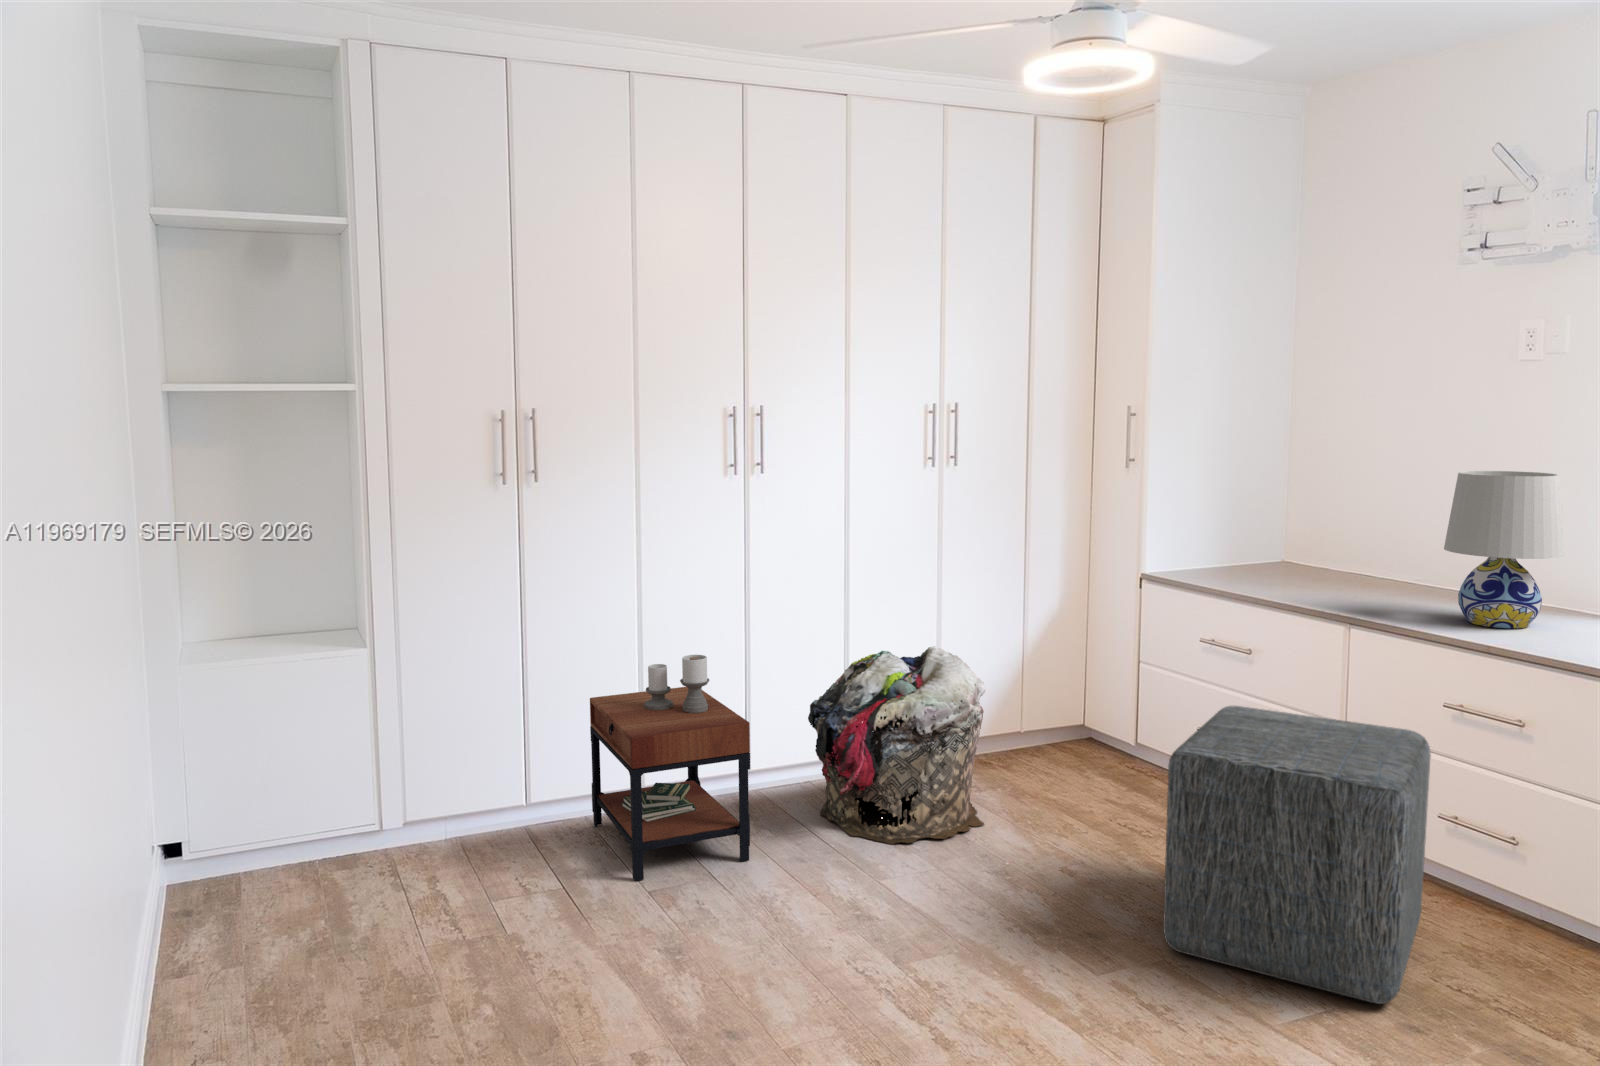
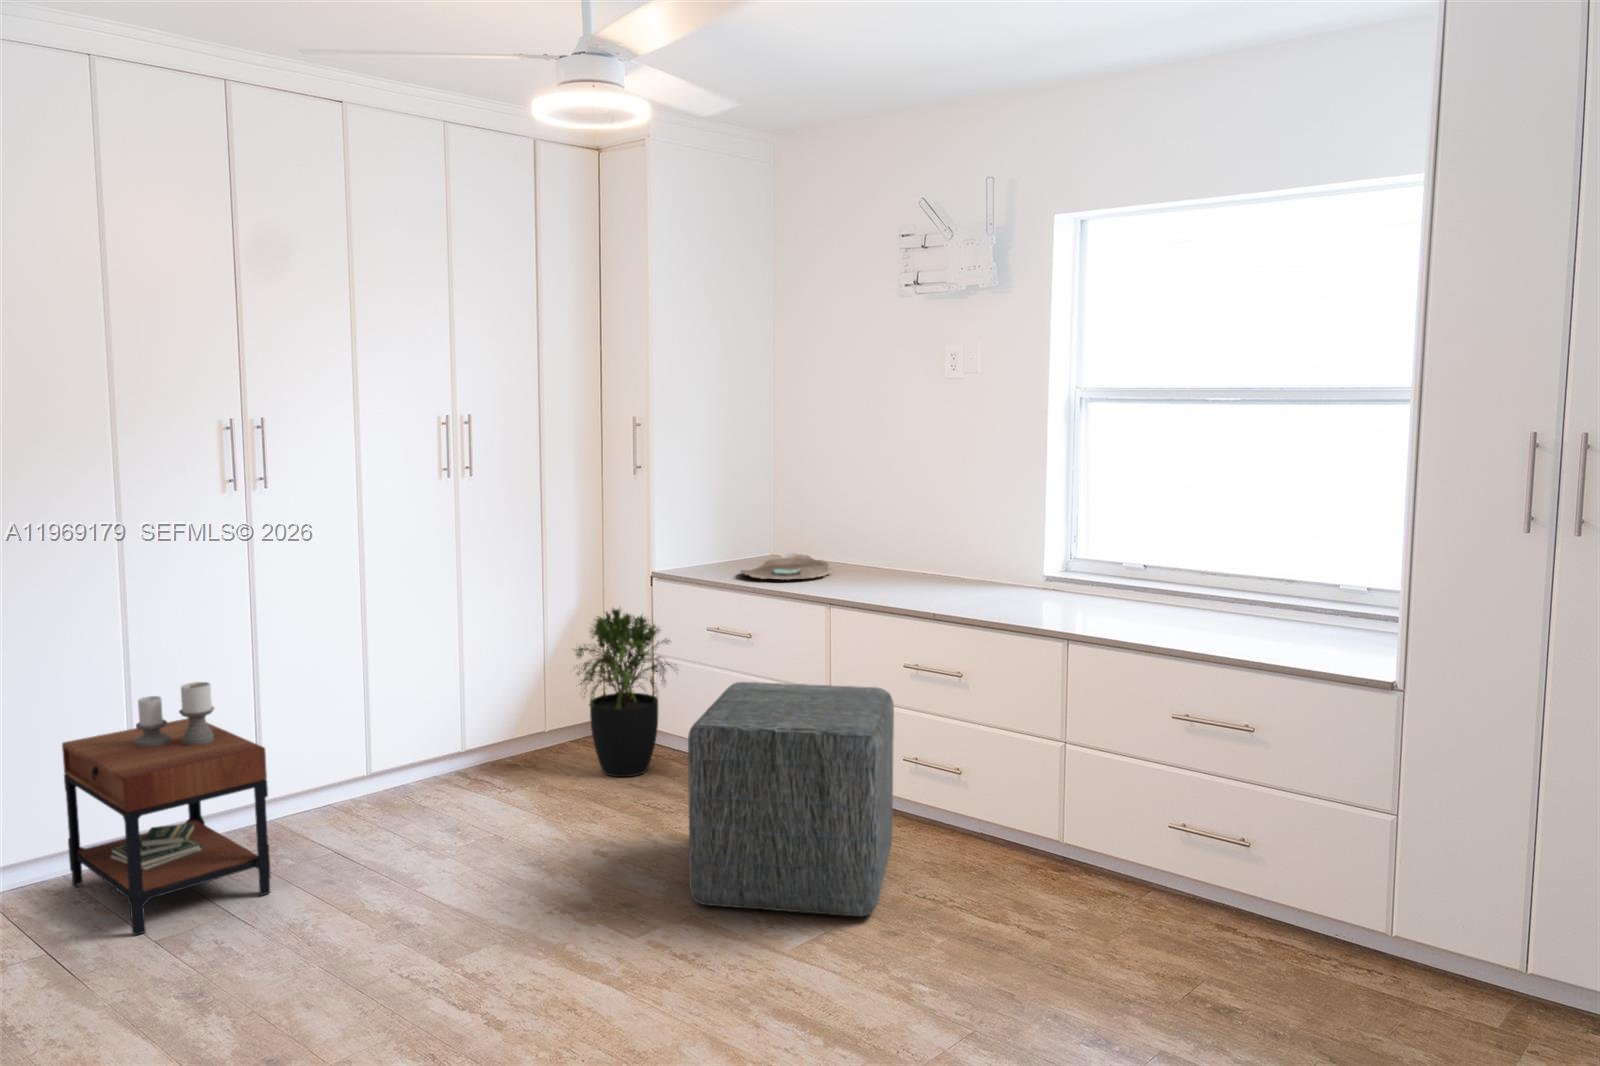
table lamp: present [1444,471,1564,628] -> none [897,471,982,599]
decorative bowl: none [1240,561,1356,592] -> present [741,553,833,580]
potted plant: none [1044,607,1169,791] -> present [575,609,674,777]
laundry basket: present [808,646,985,844] -> none [328,653,518,854]

